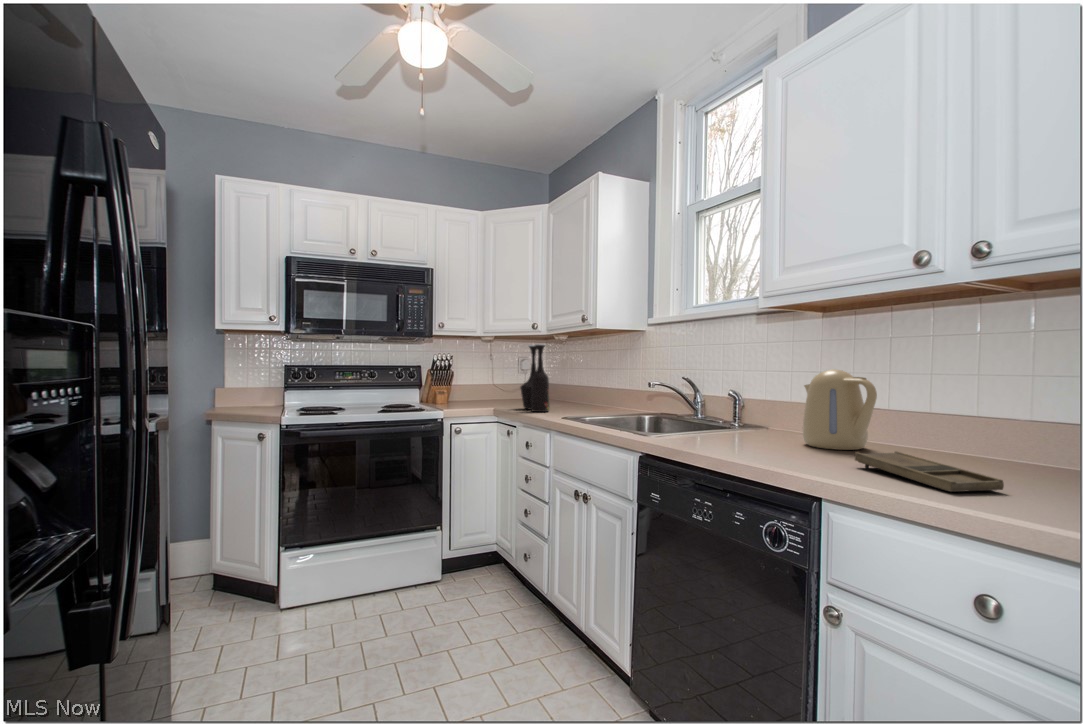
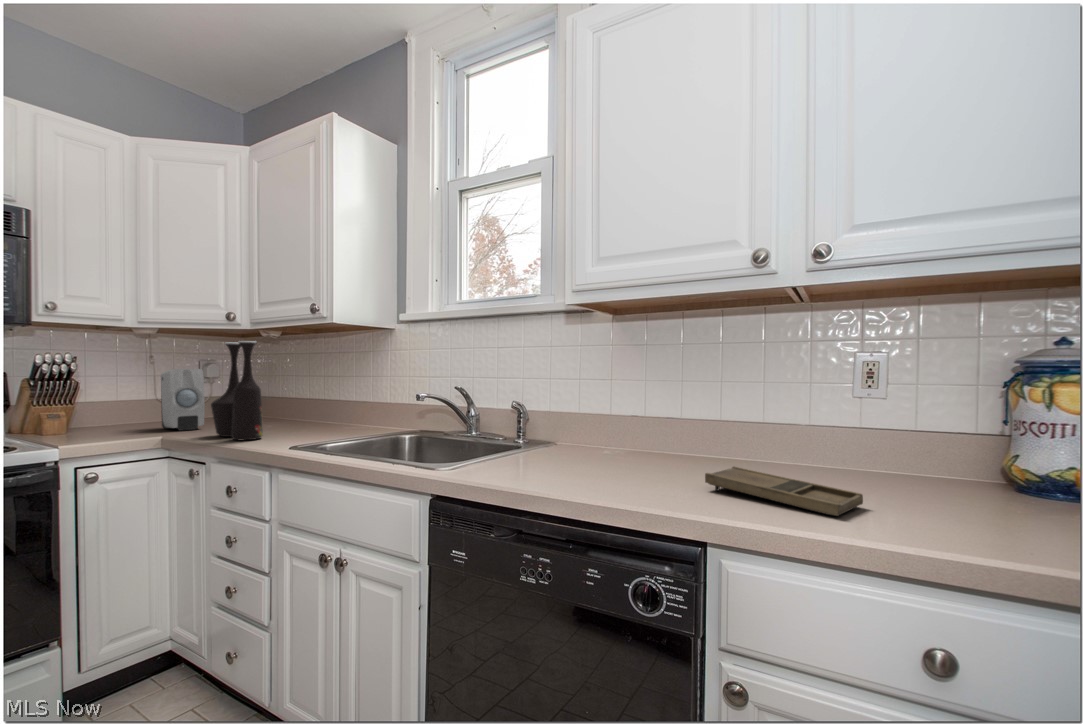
soap dispenser: none [495,363,518,405] -> present [161,369,205,431]
kettle: present [803,369,877,450] -> none [608,376,691,465]

